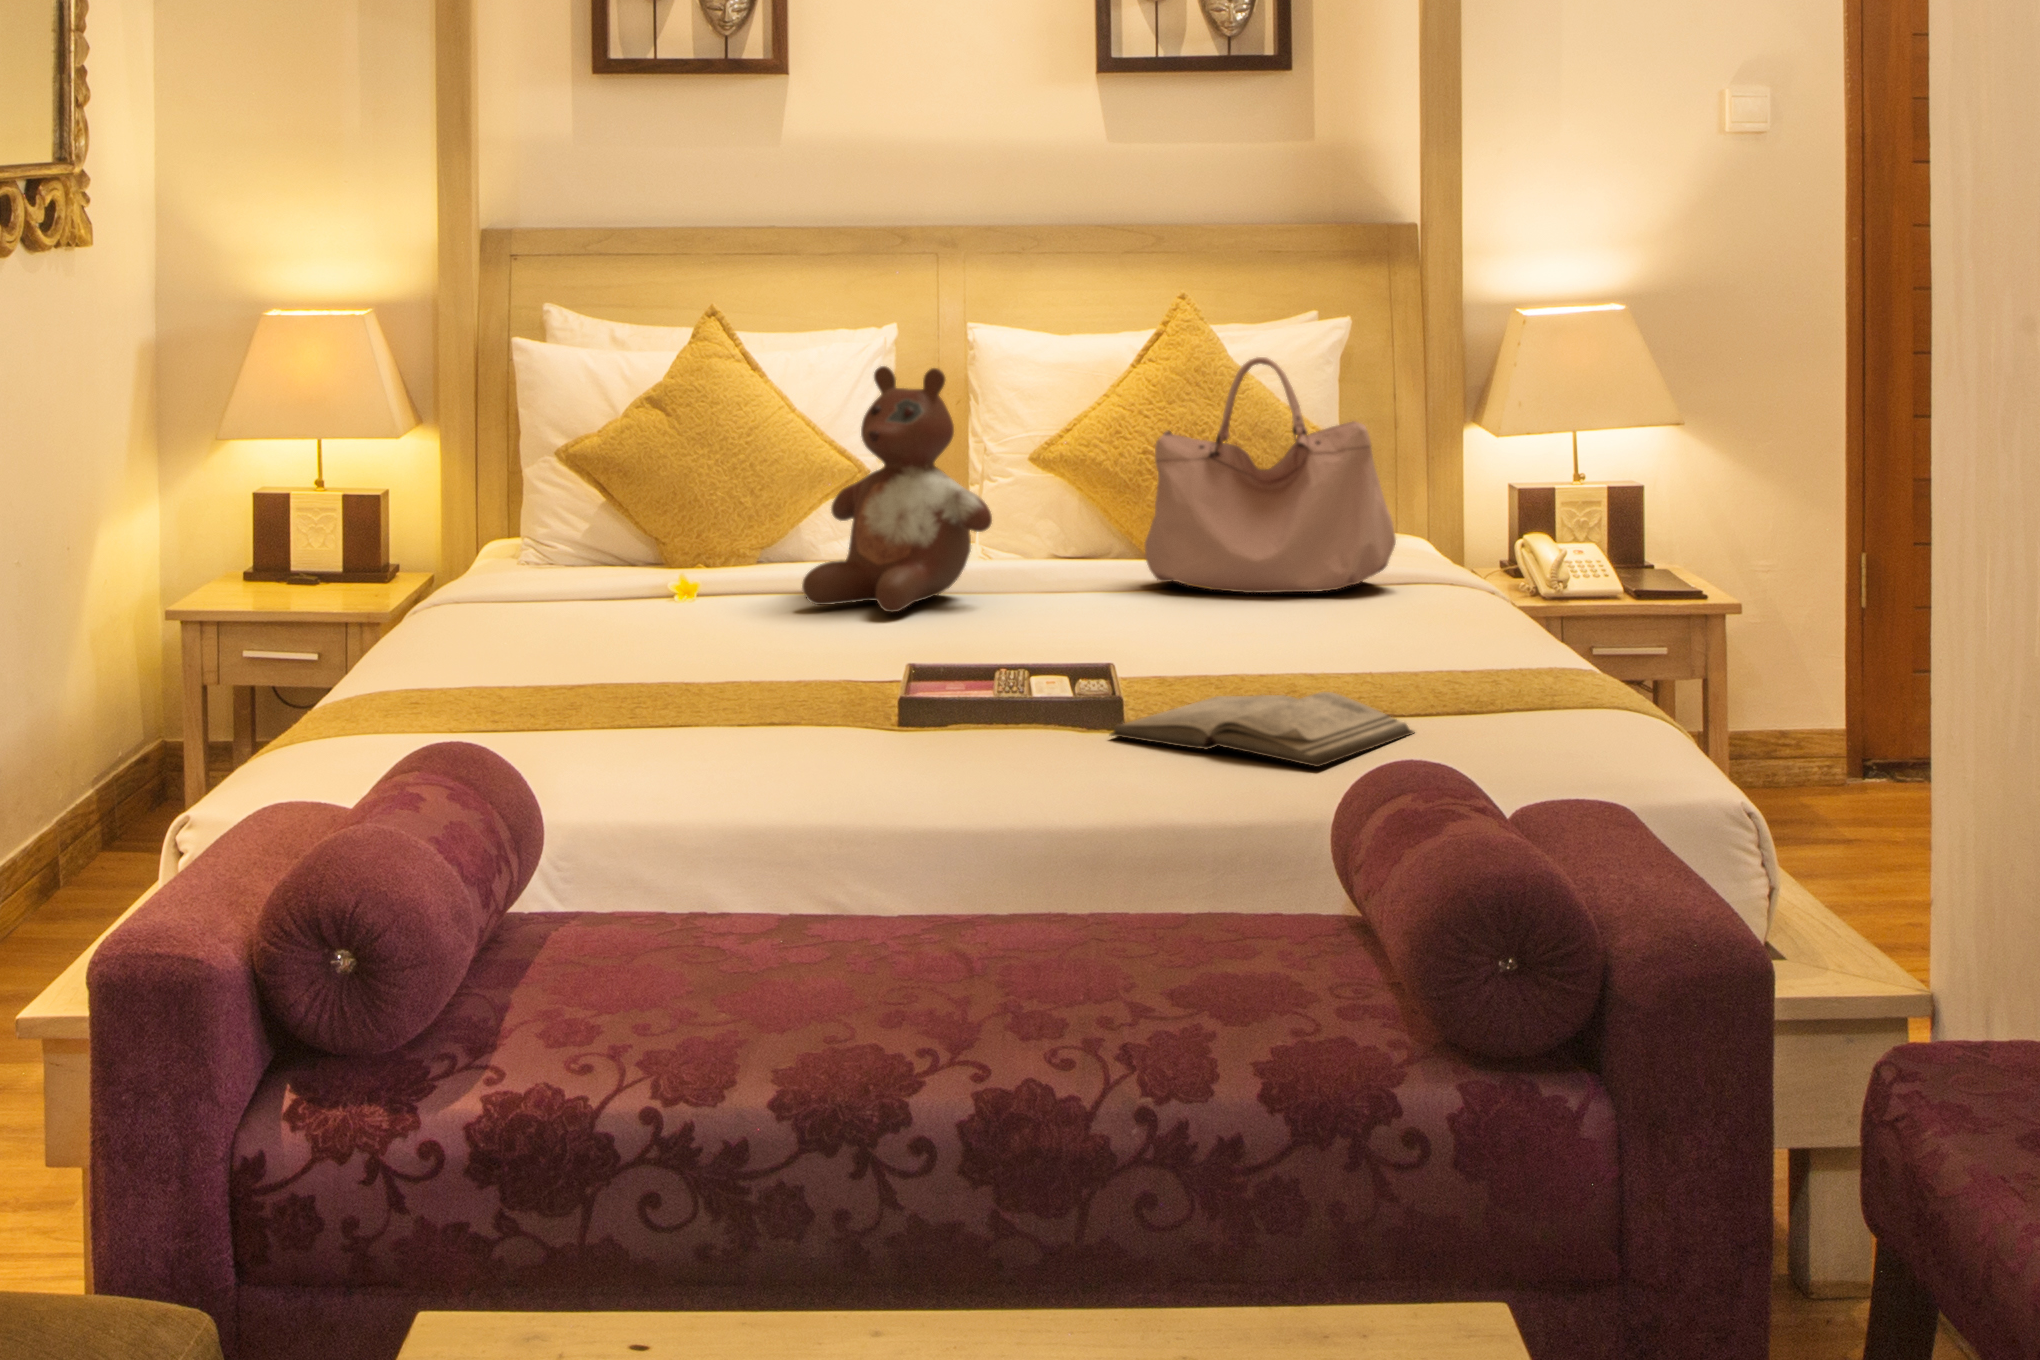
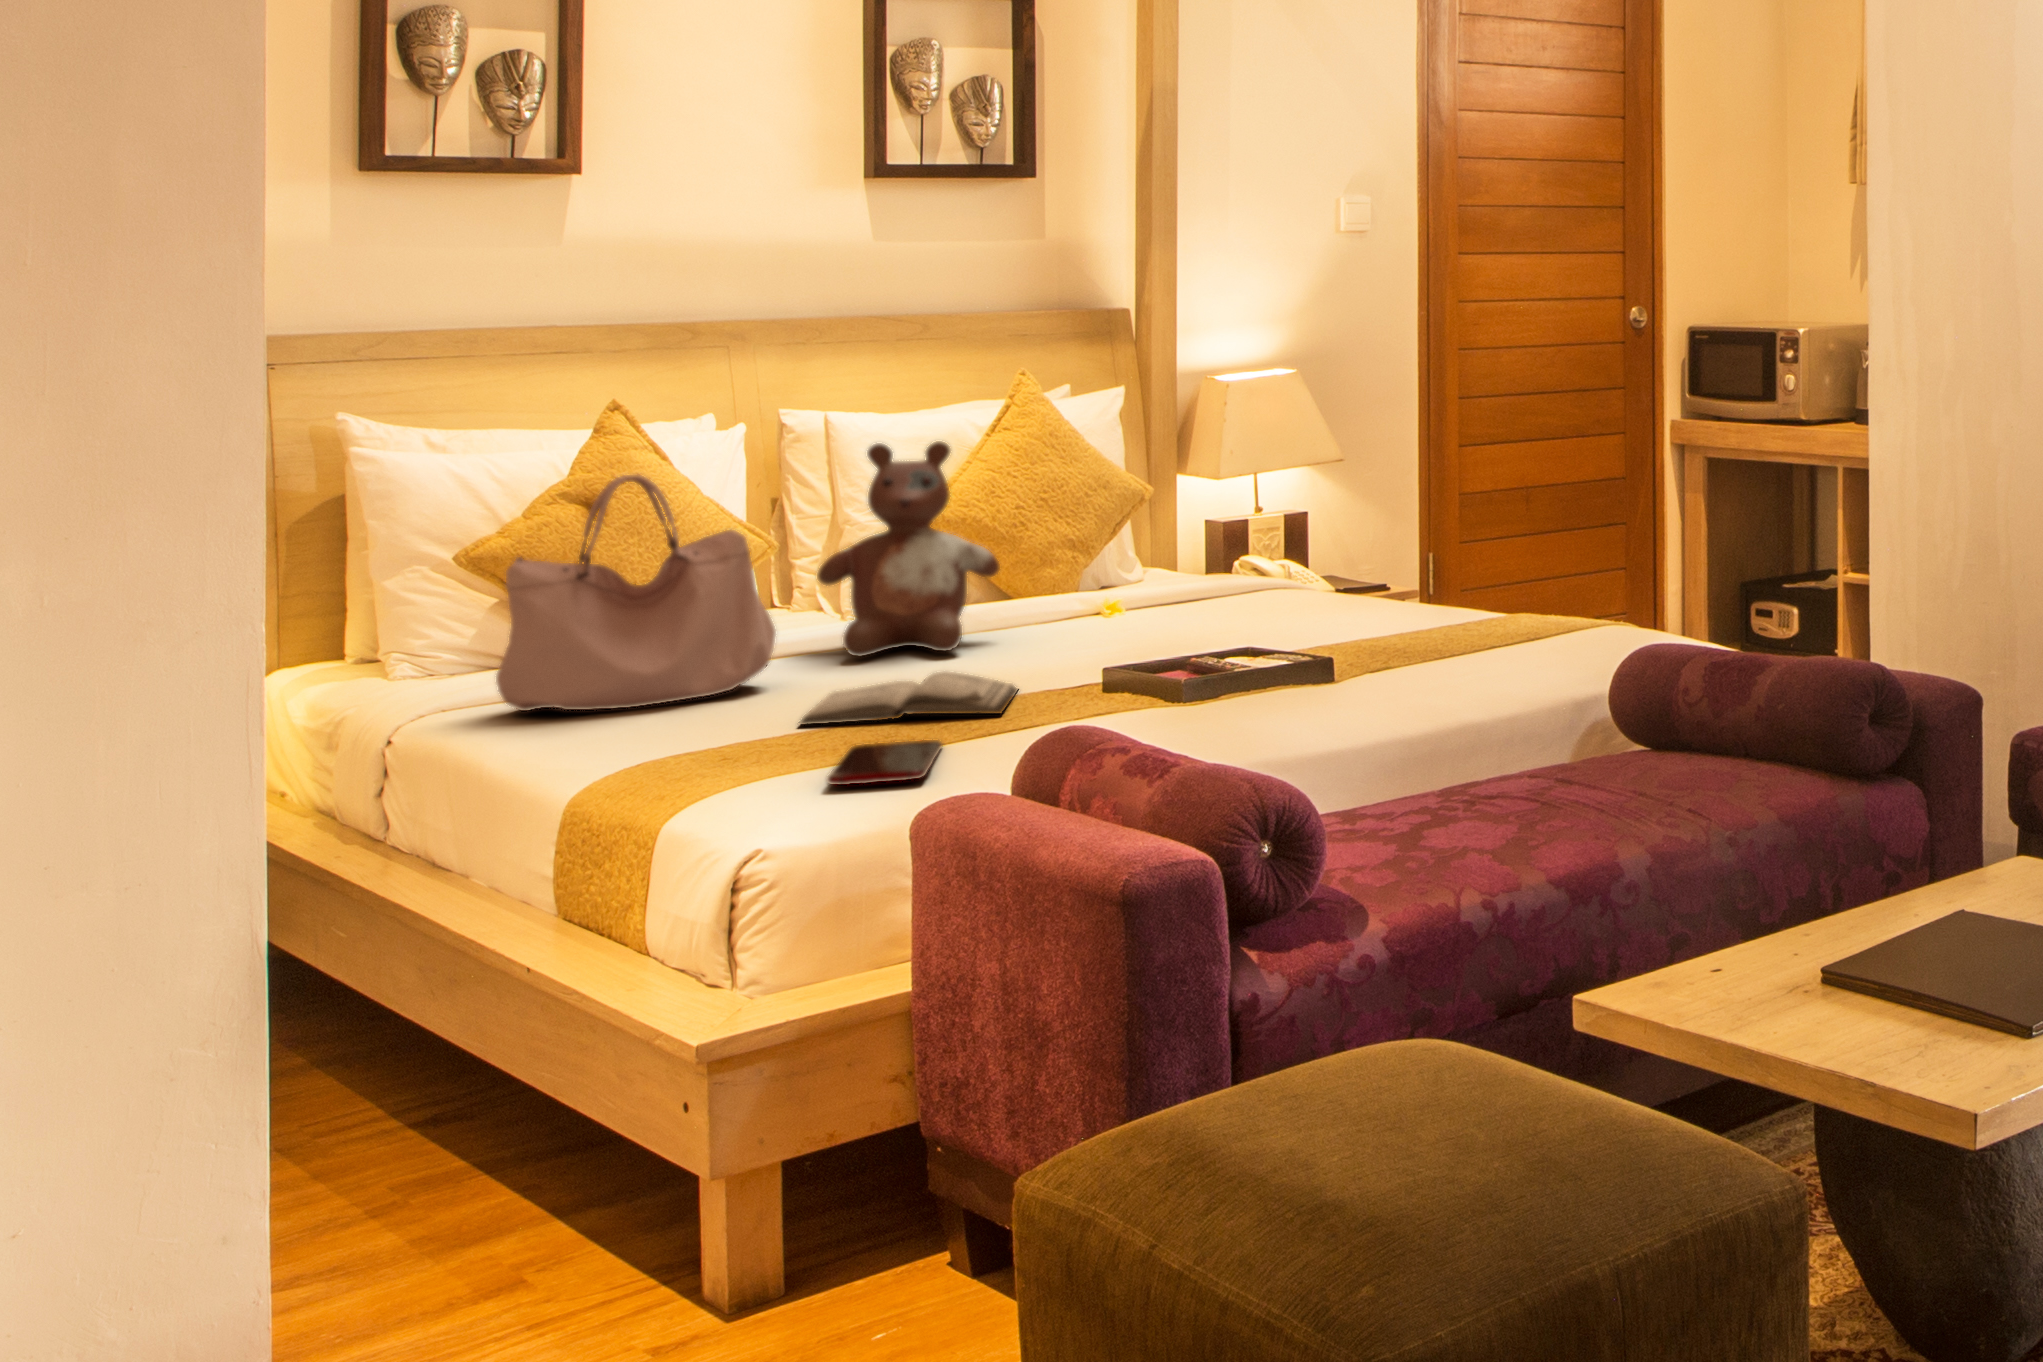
handbag: present [1145,357,1396,593] -> present [496,475,776,711]
diary: present [1110,692,1414,767] -> present [800,672,1018,725]
smartphone: none [339,708,555,760] -> present [827,740,943,785]

